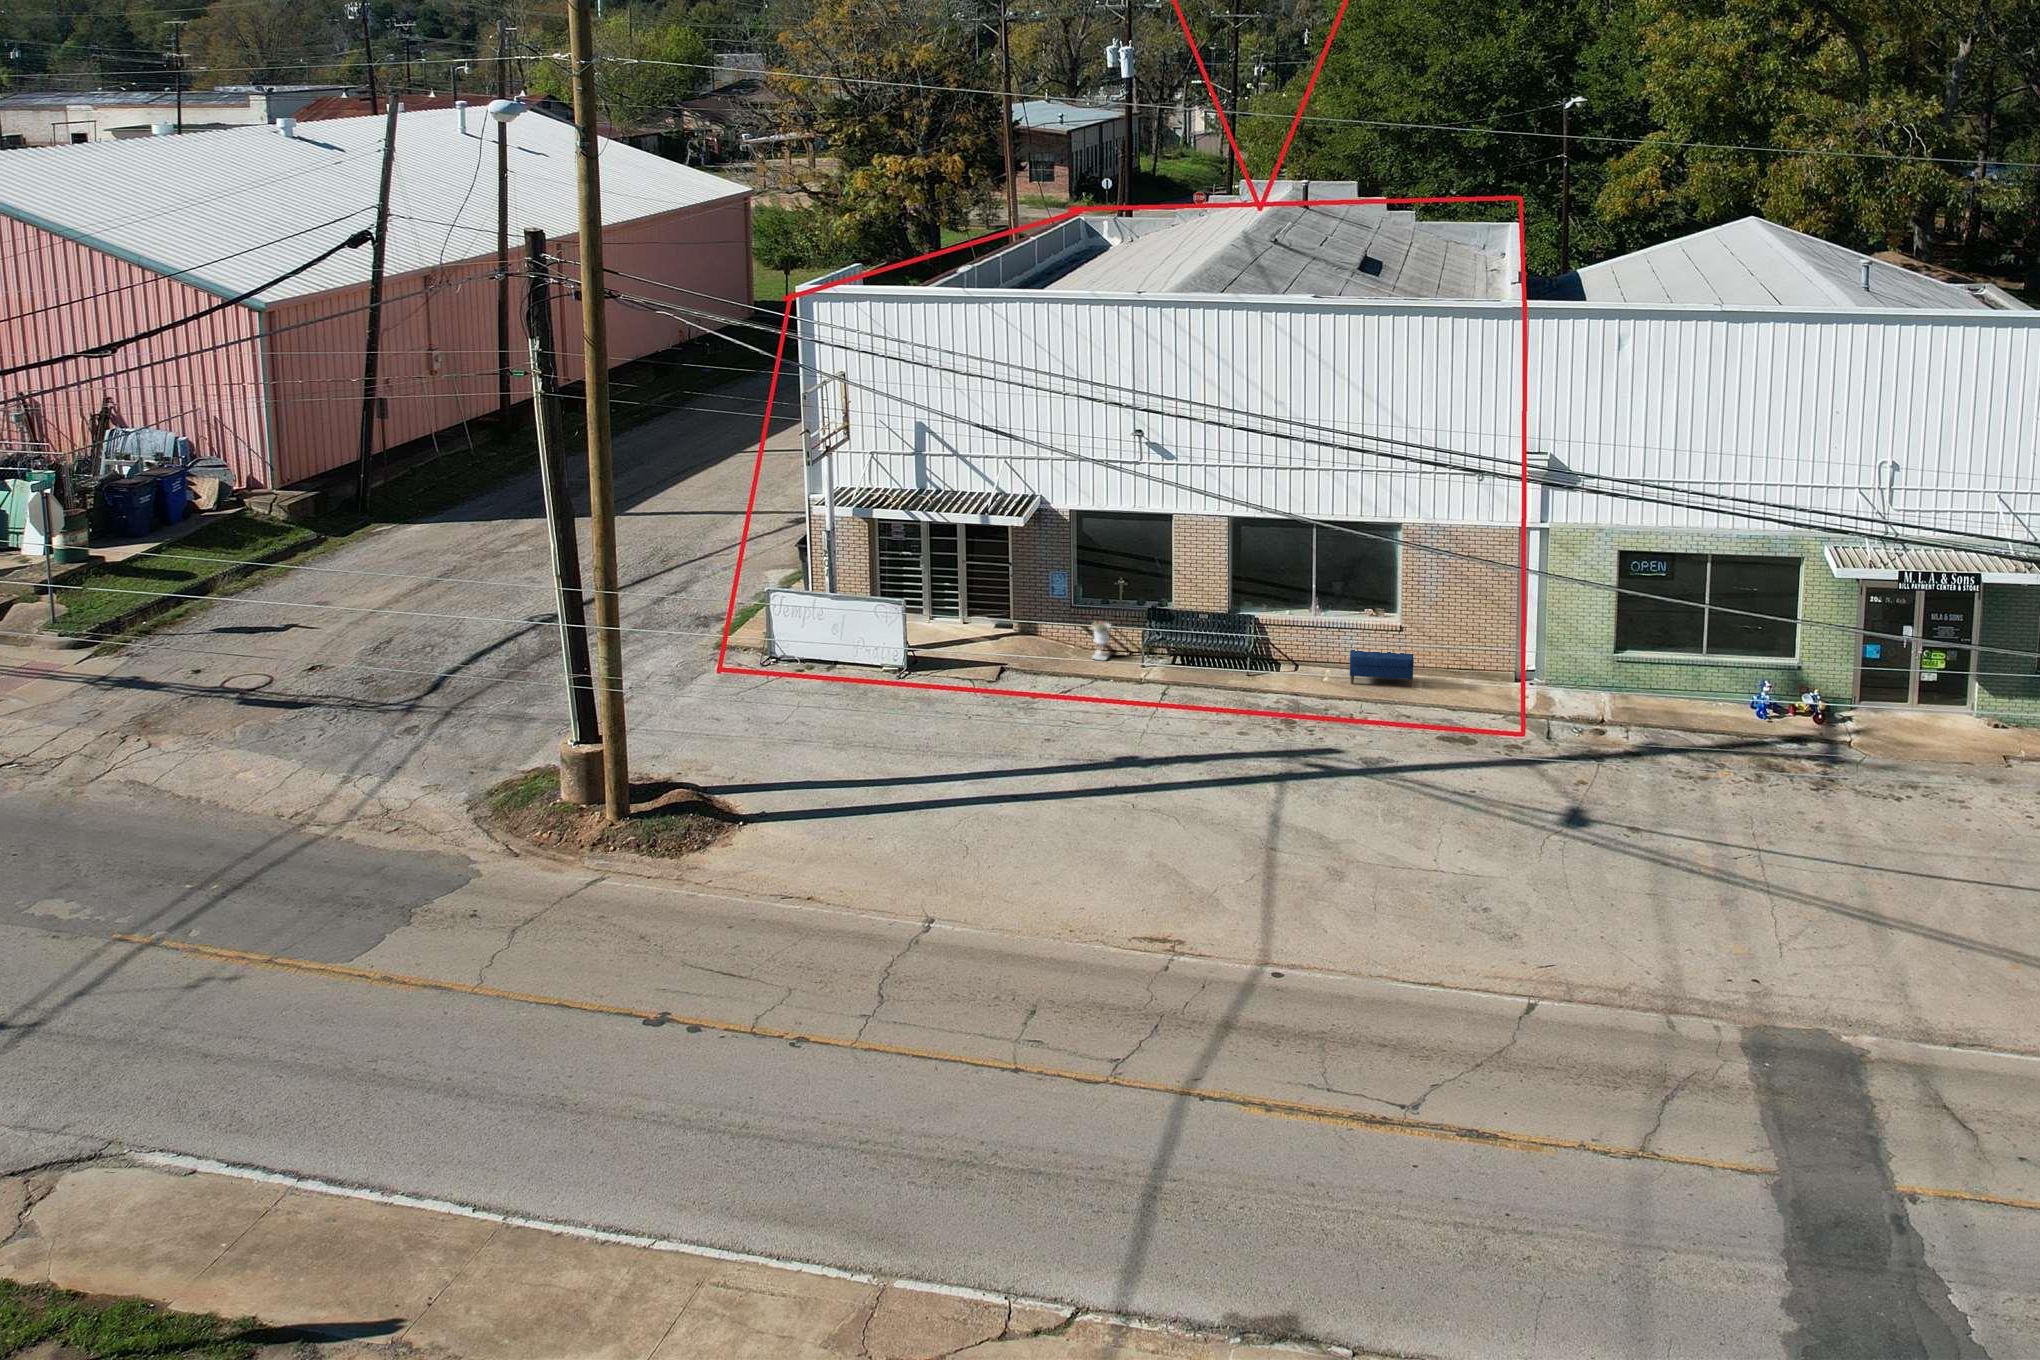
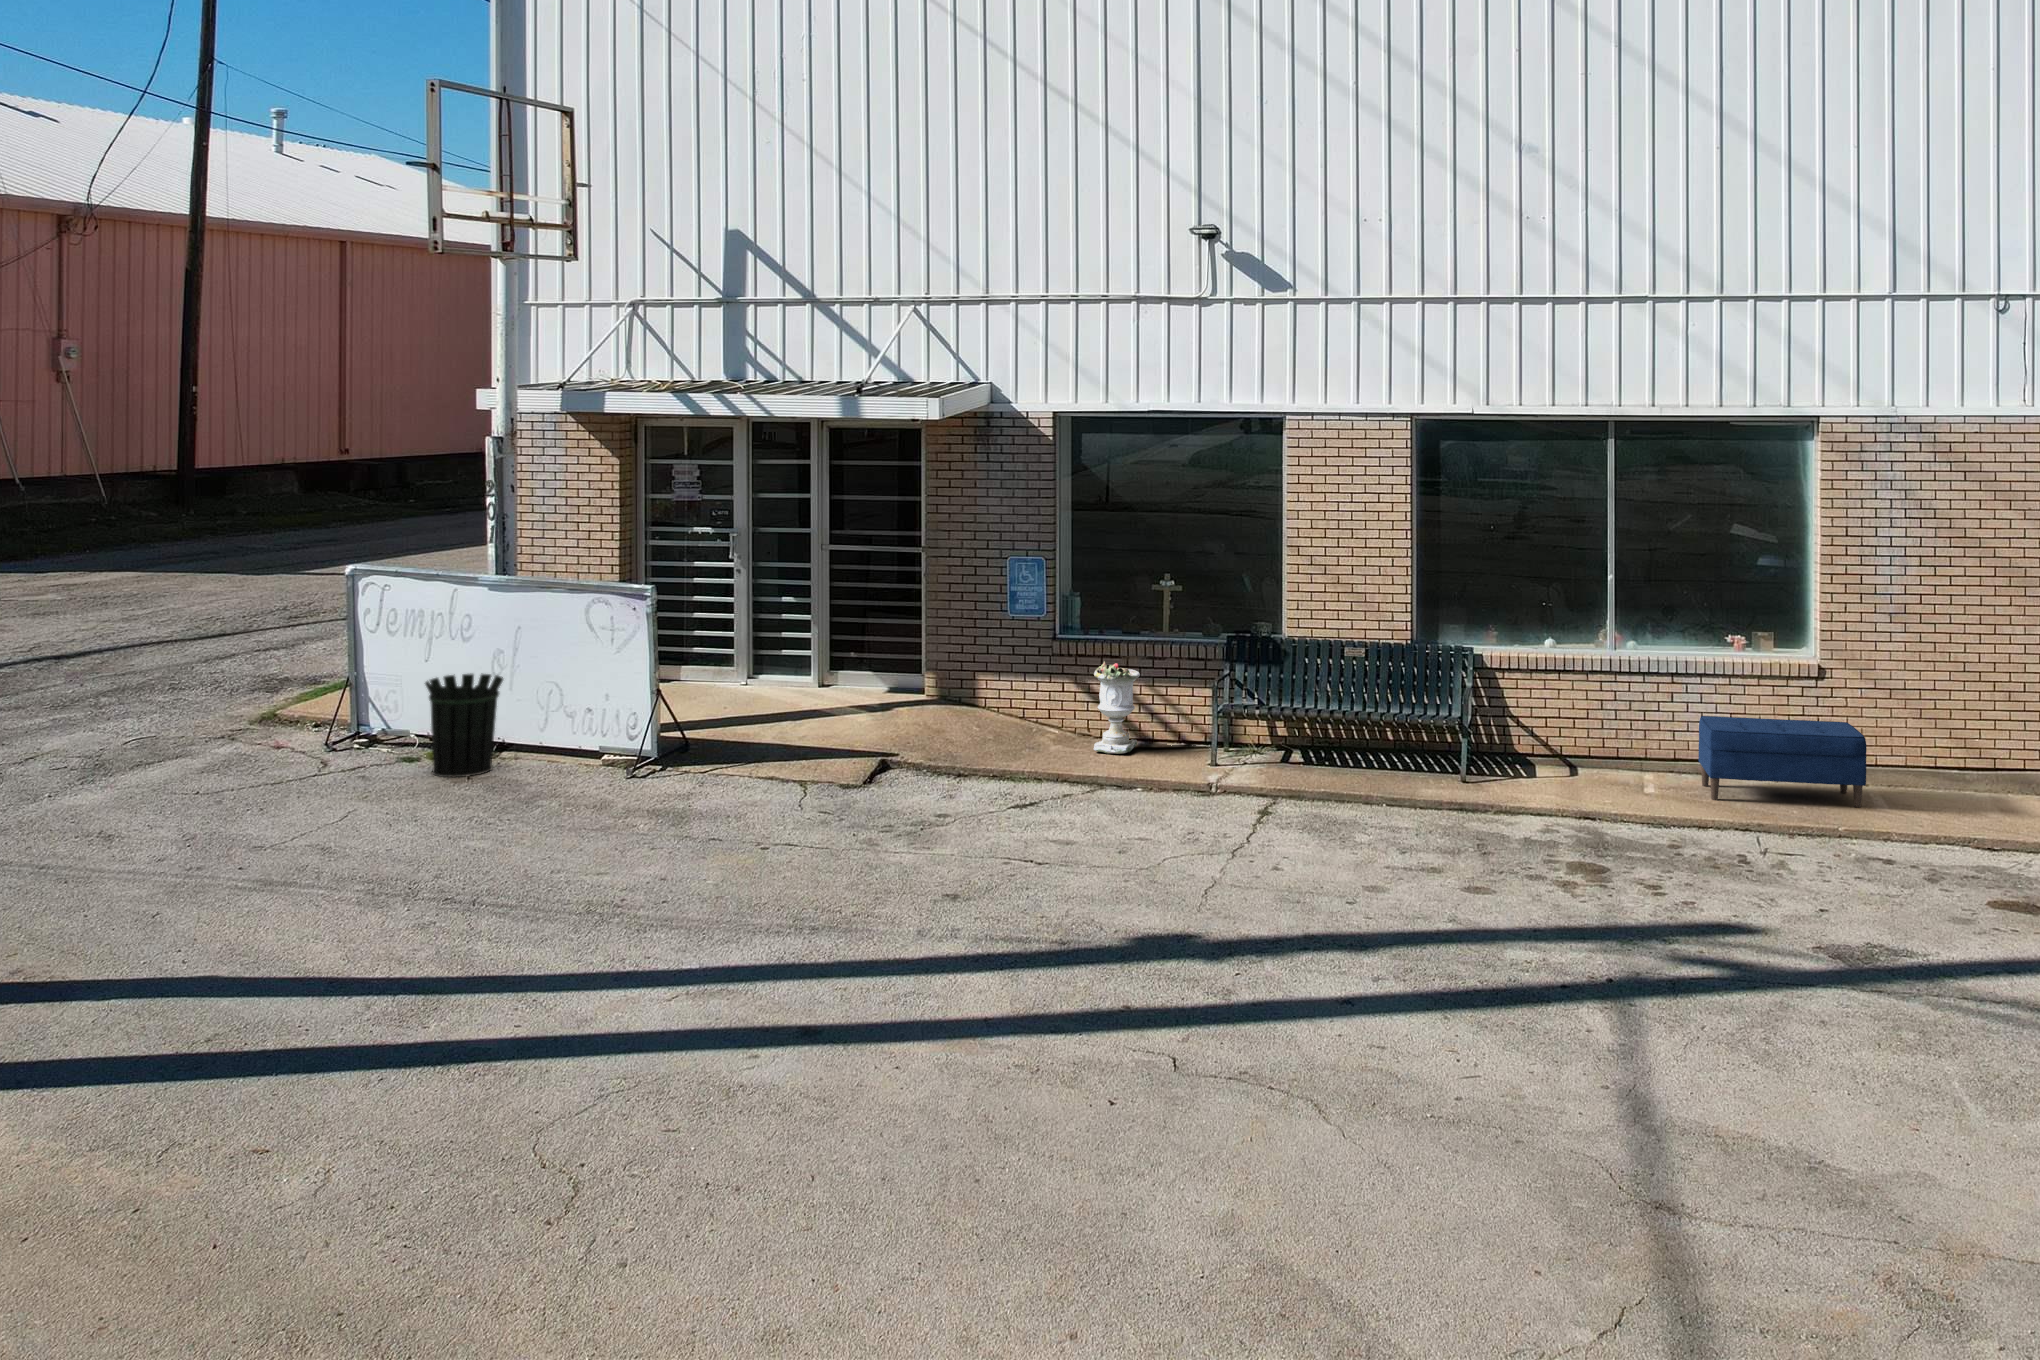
waste bin: none [815,637,846,682] -> present [425,674,503,777]

